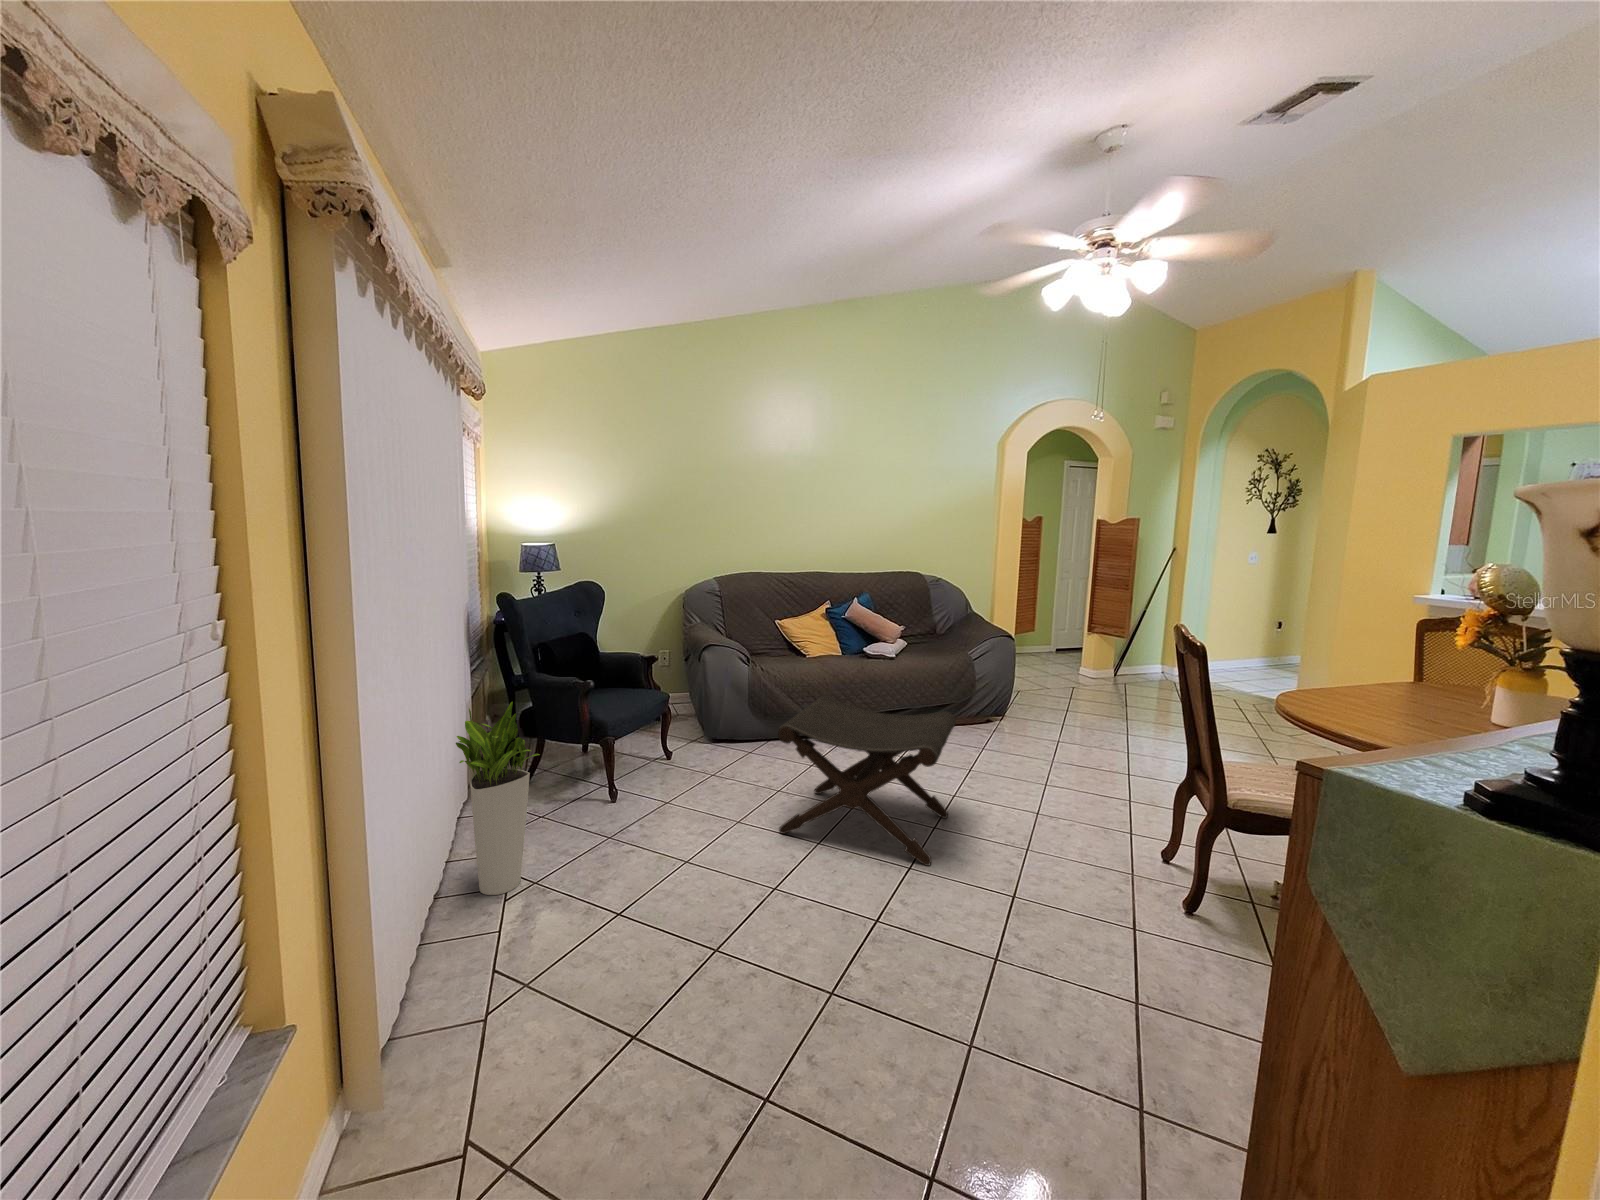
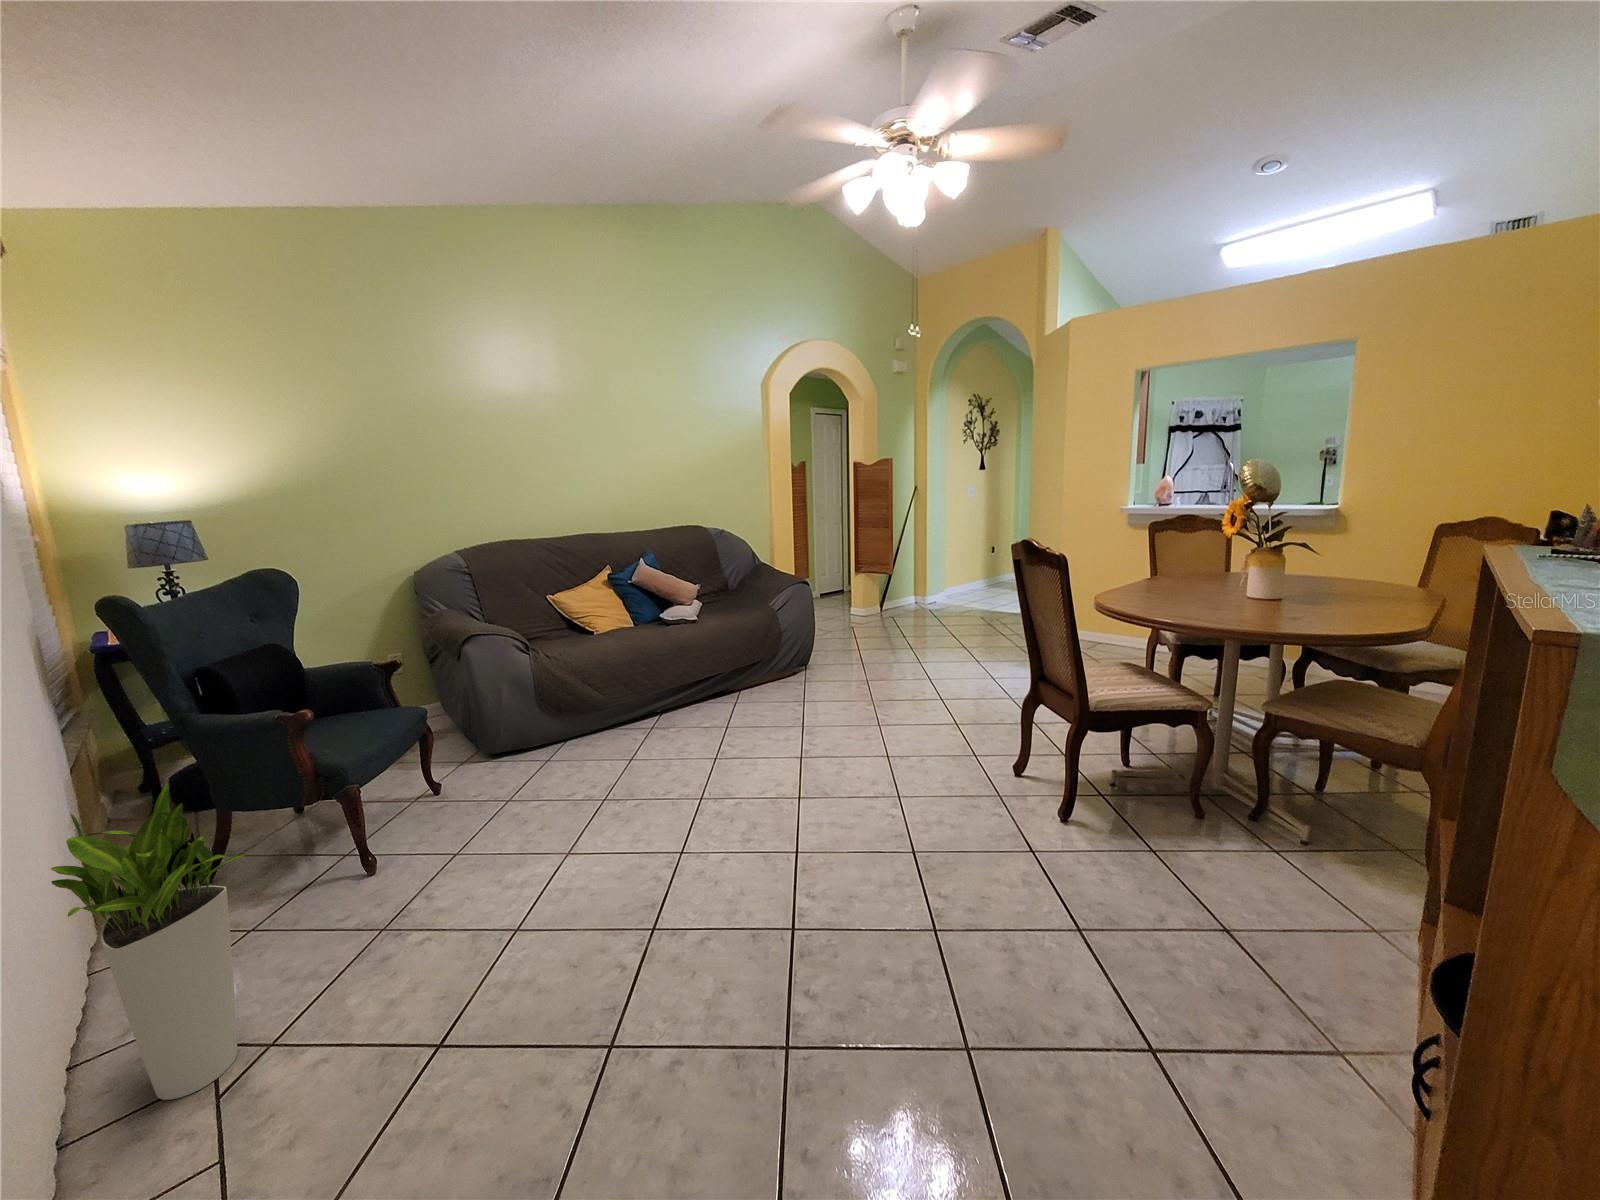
footstool: present [778,696,956,866] -> none [608,672,805,852]

